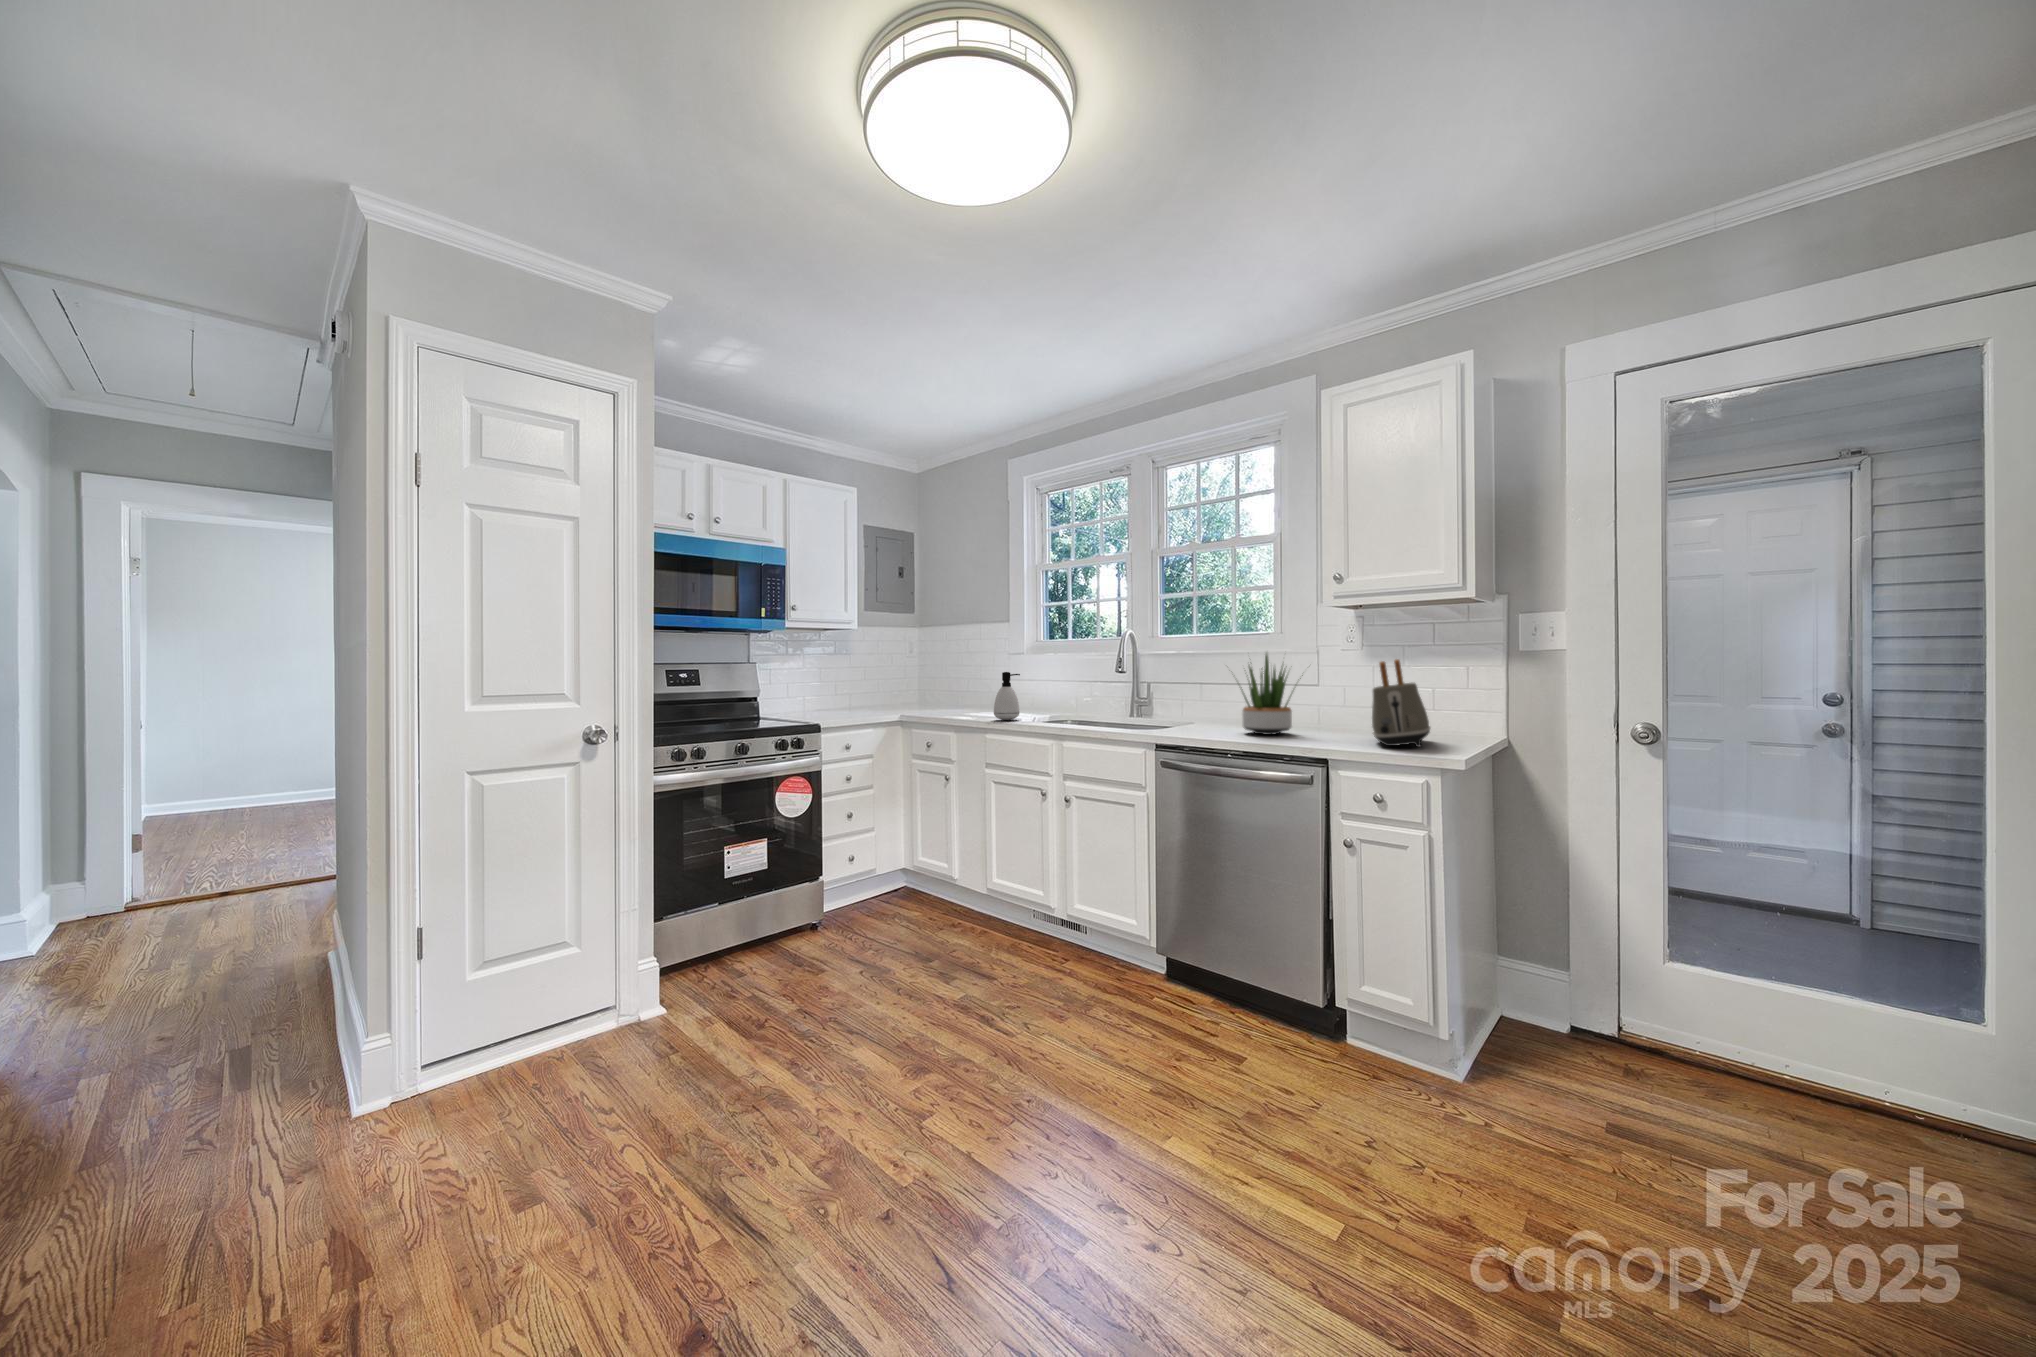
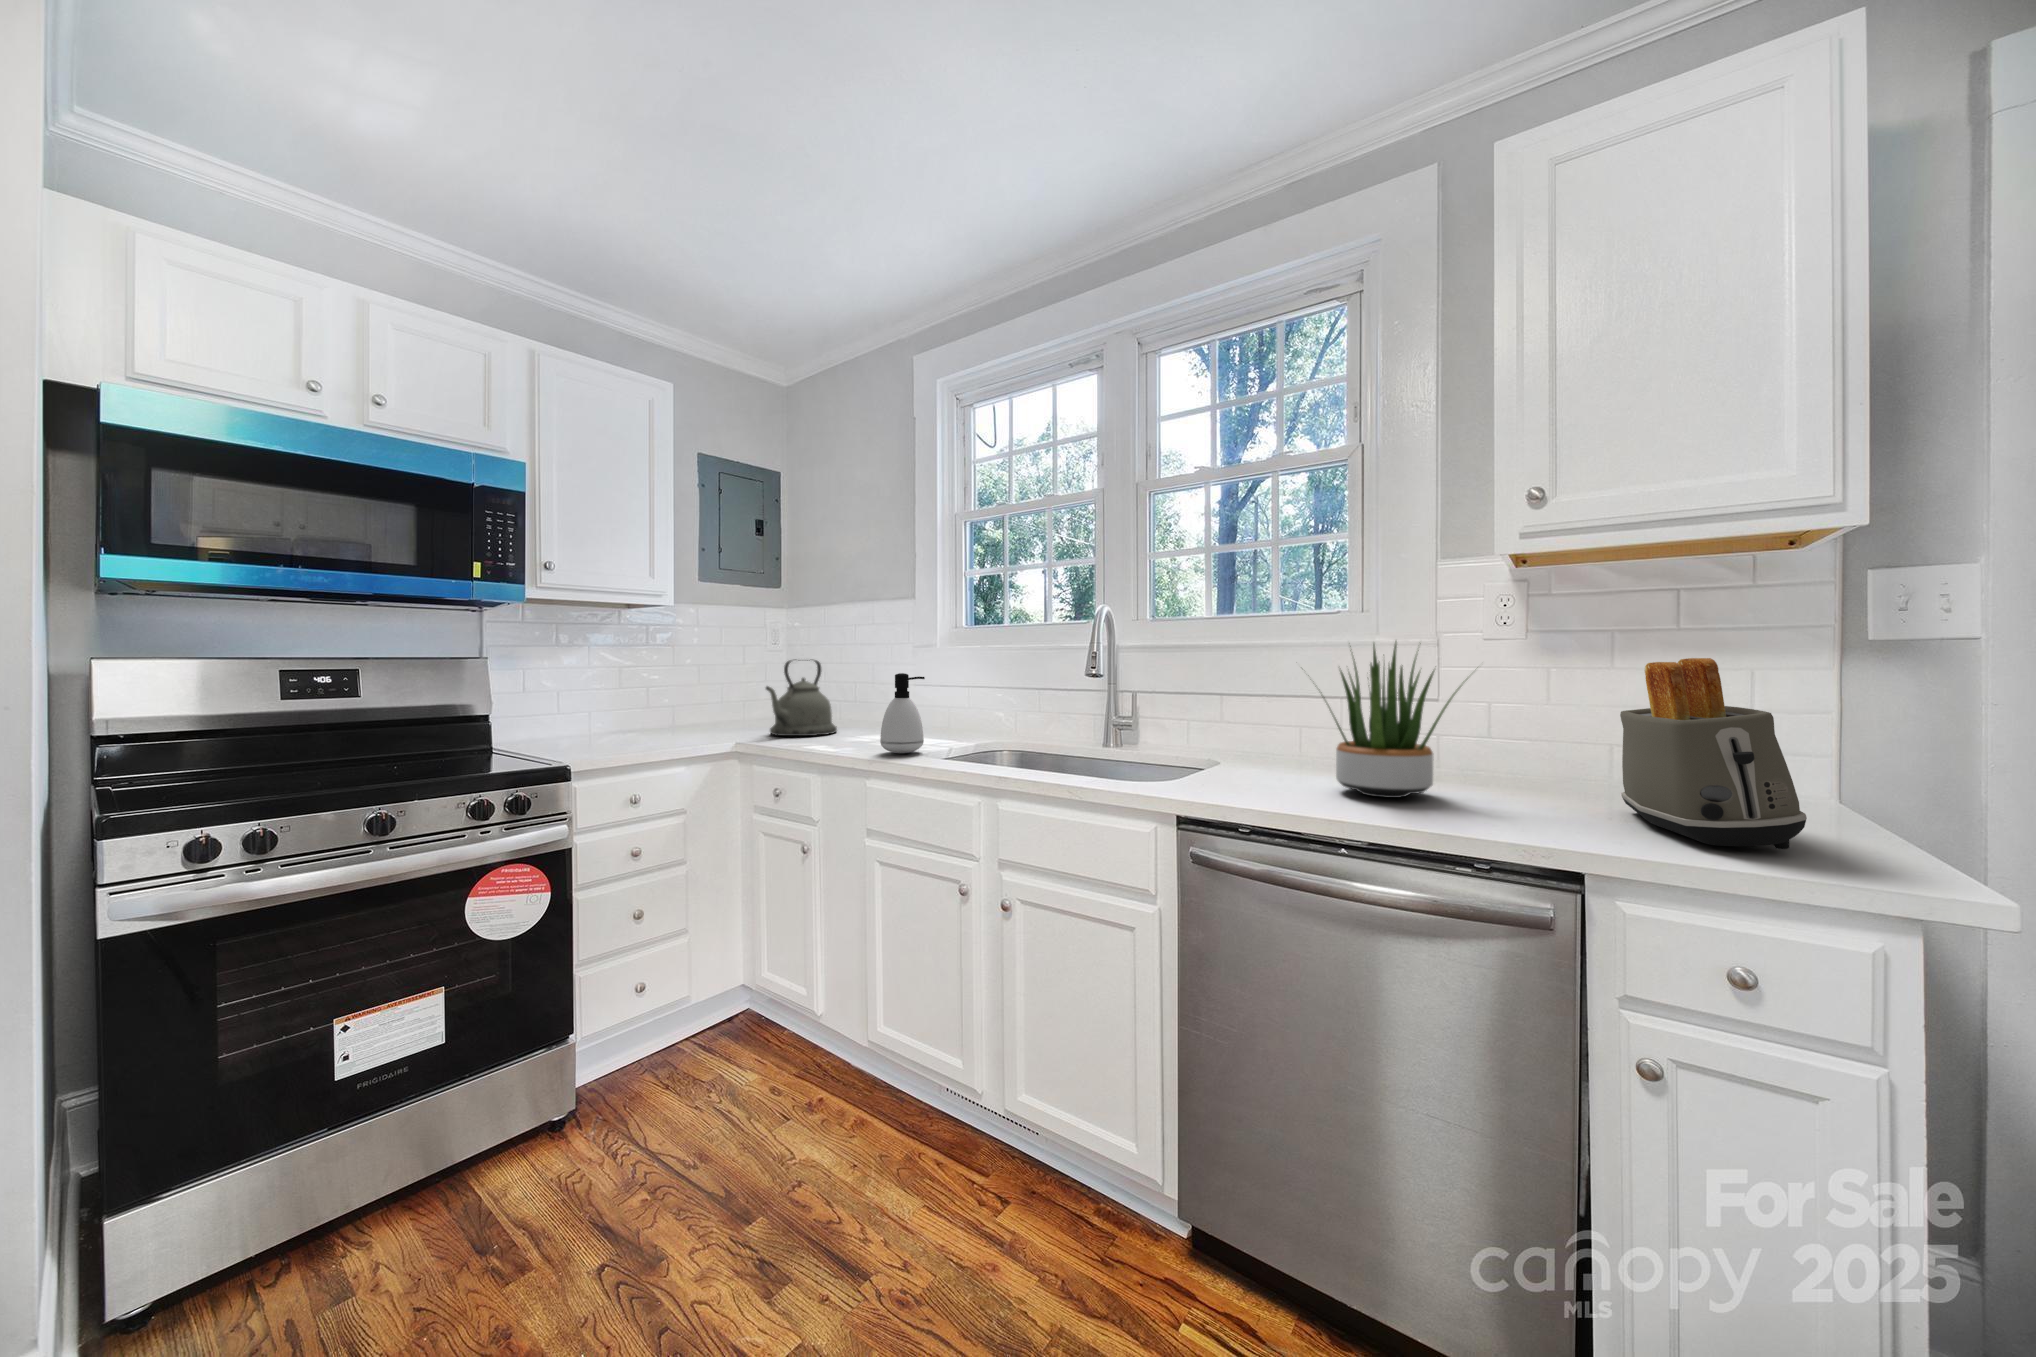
kettle: none [920,664,963,713] -> present [766,659,837,736]

